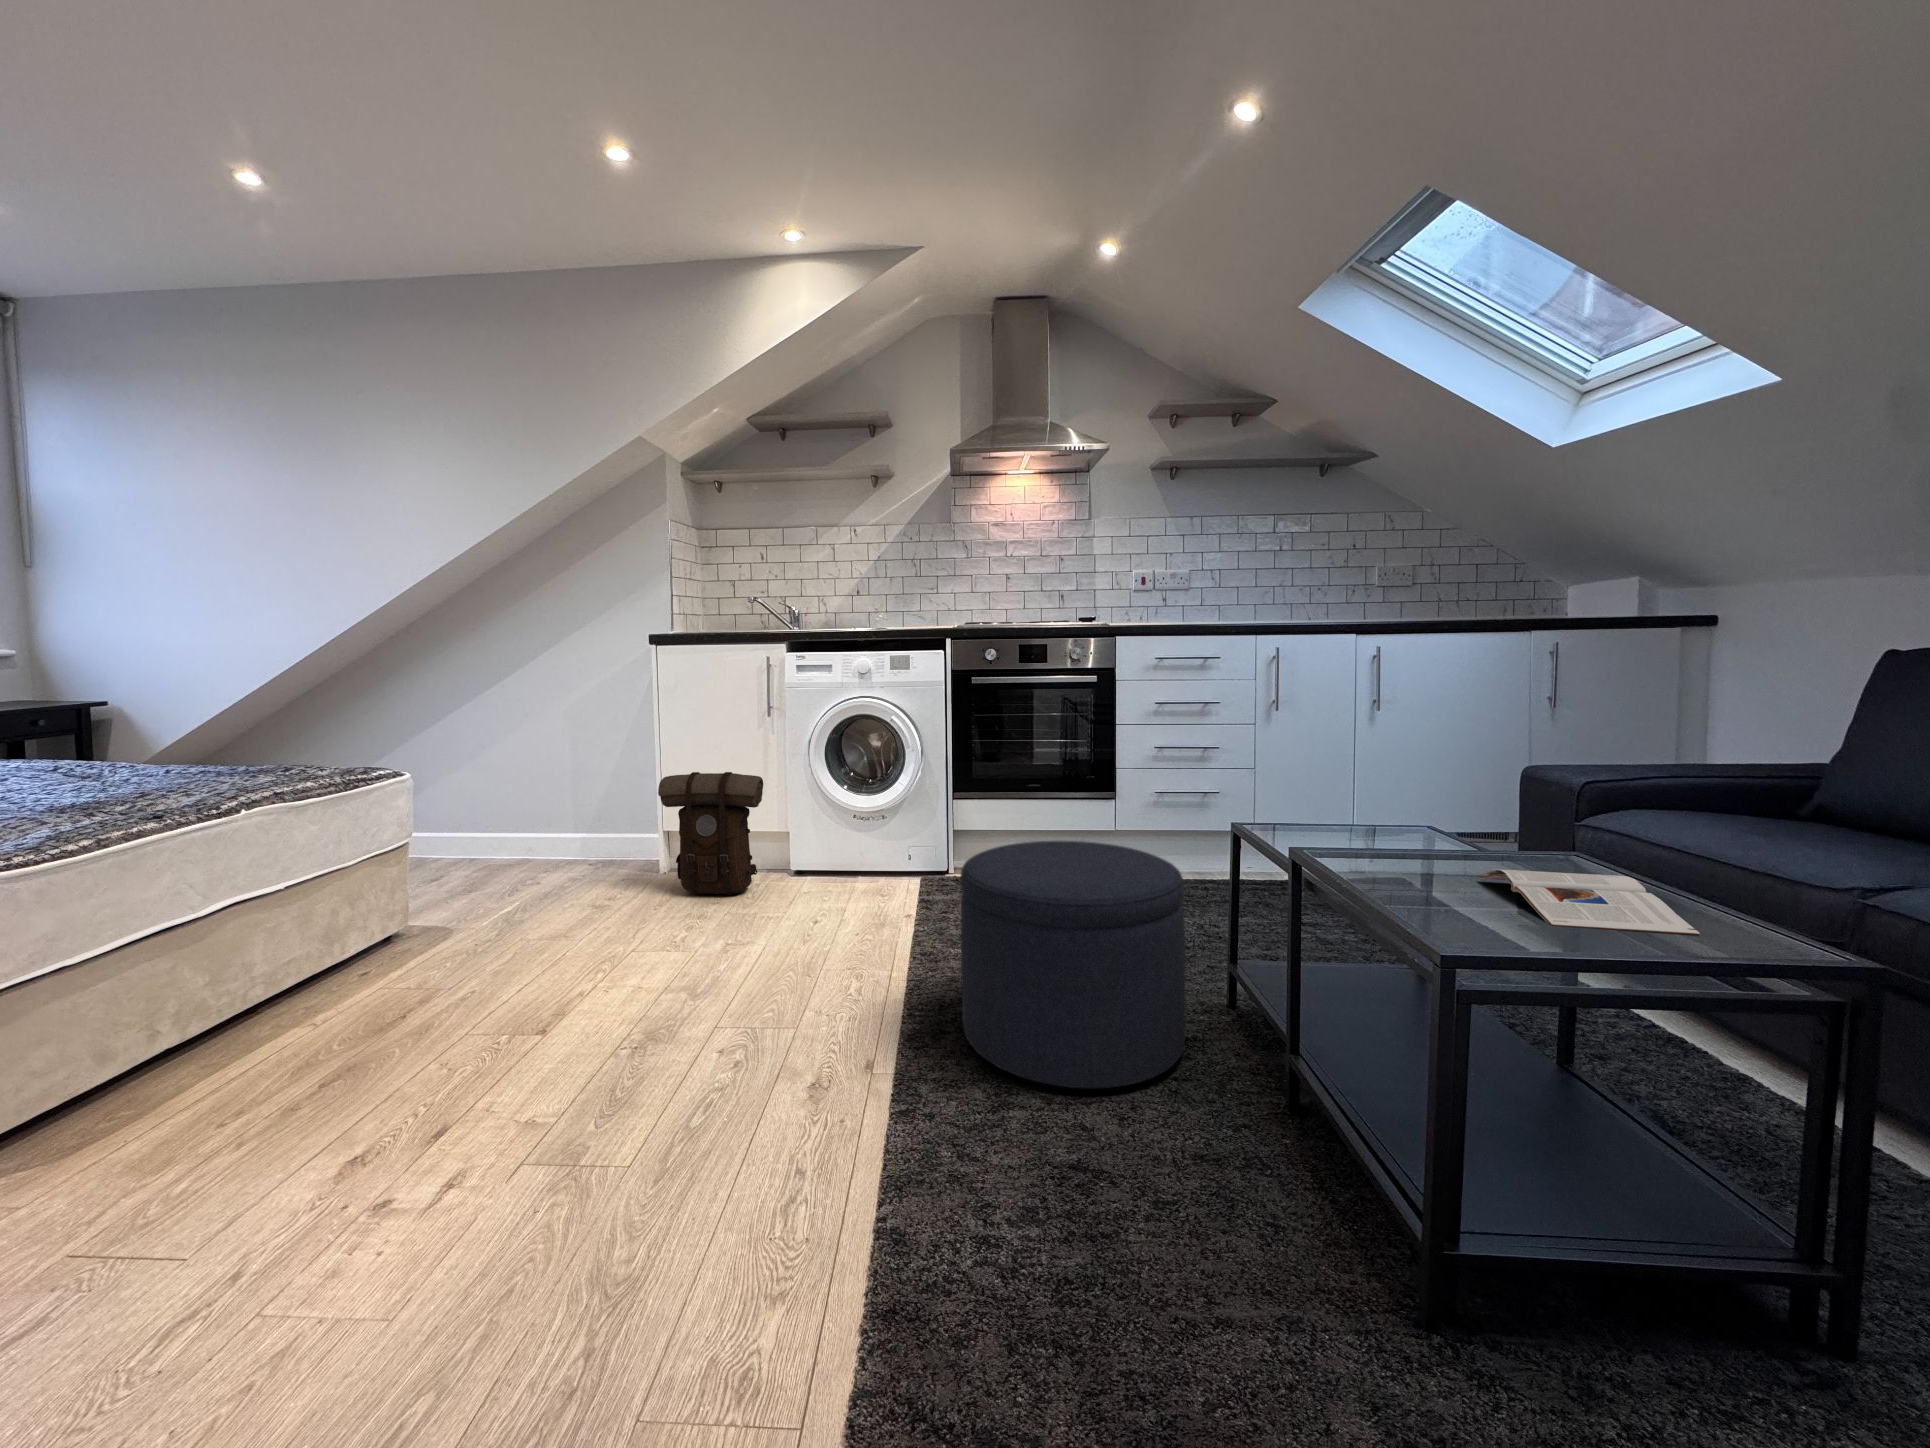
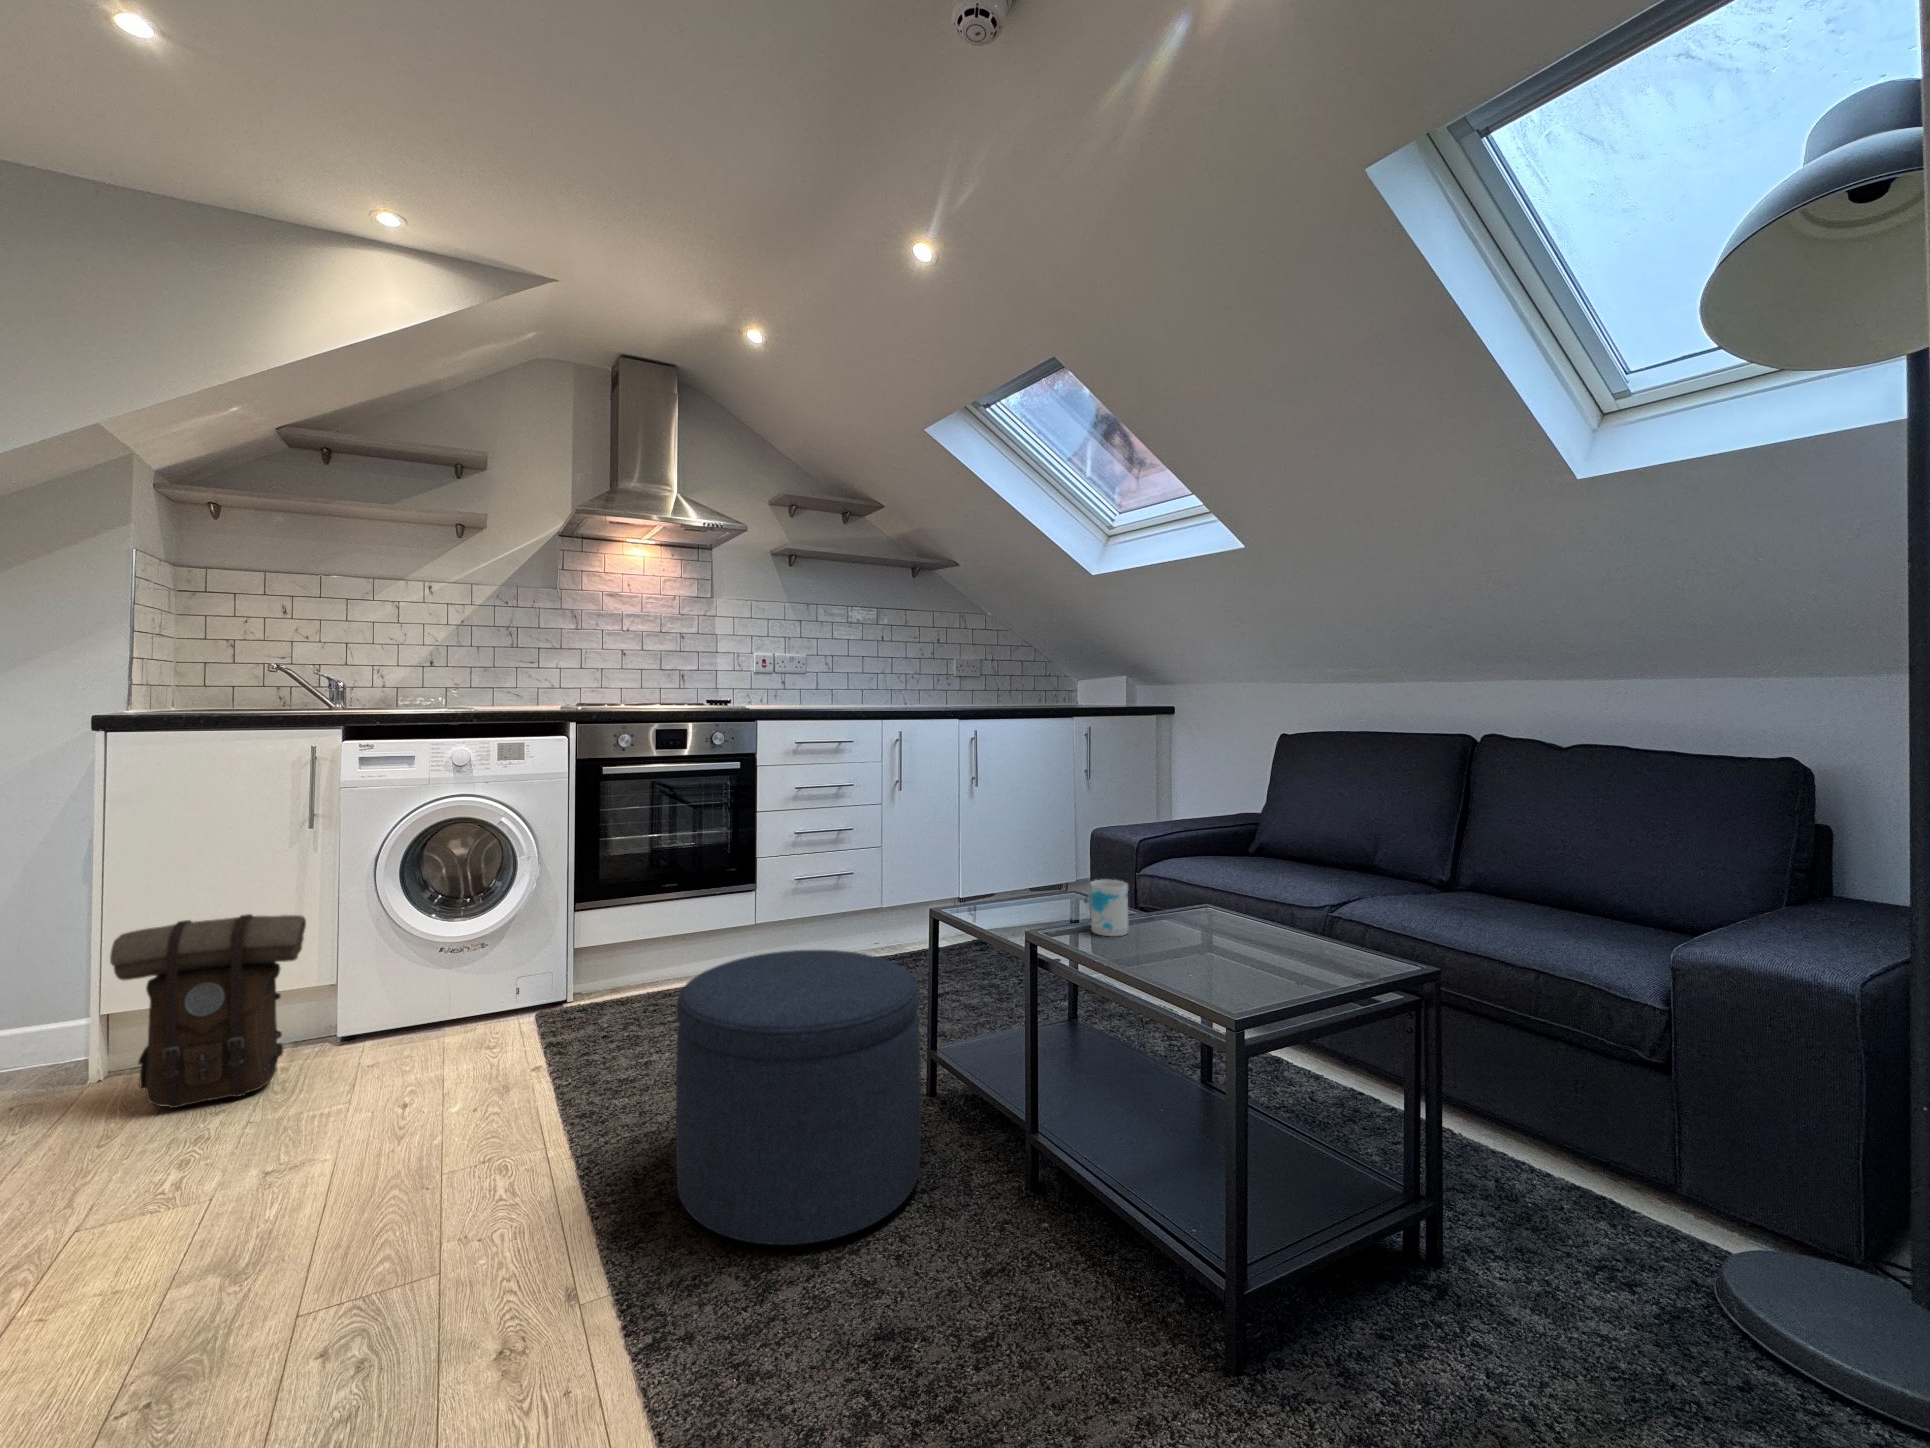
mug: none [1388,803,1437,866] -> present [1089,880,1128,936]
magazine: present [1479,869,1700,936] -> none [1170,925,1332,978]

